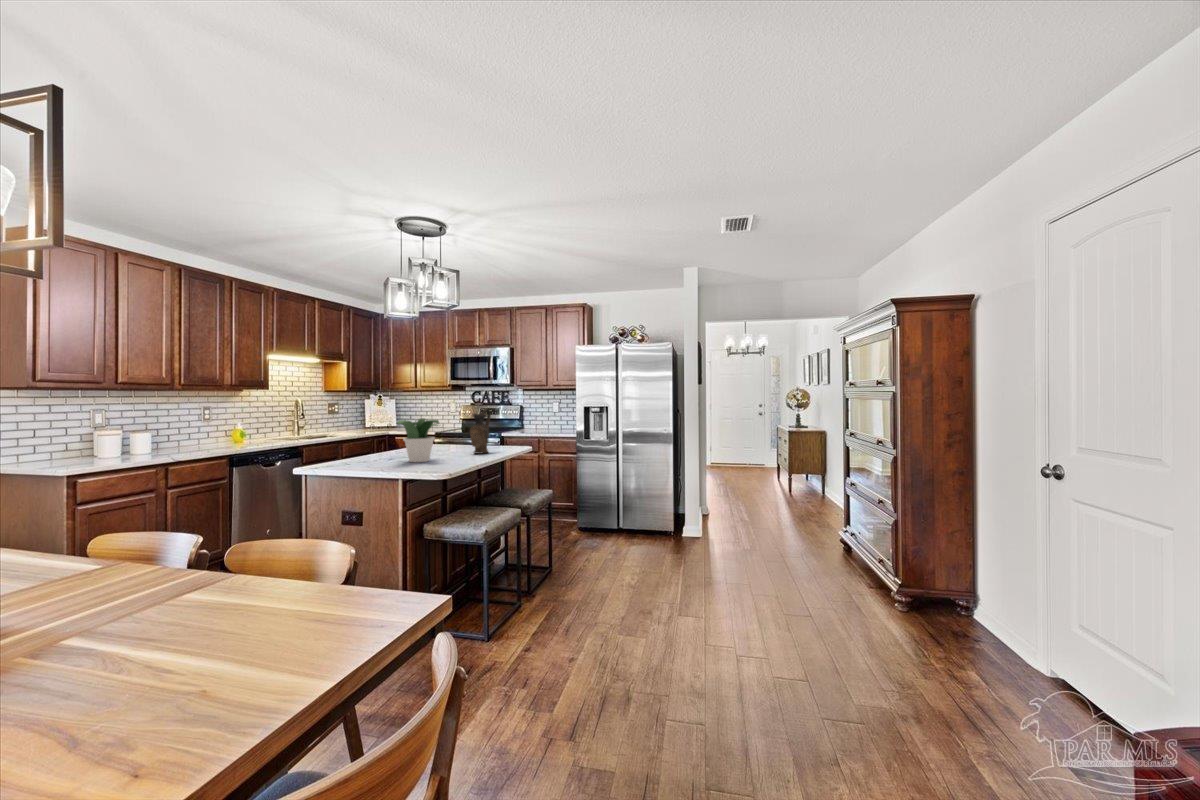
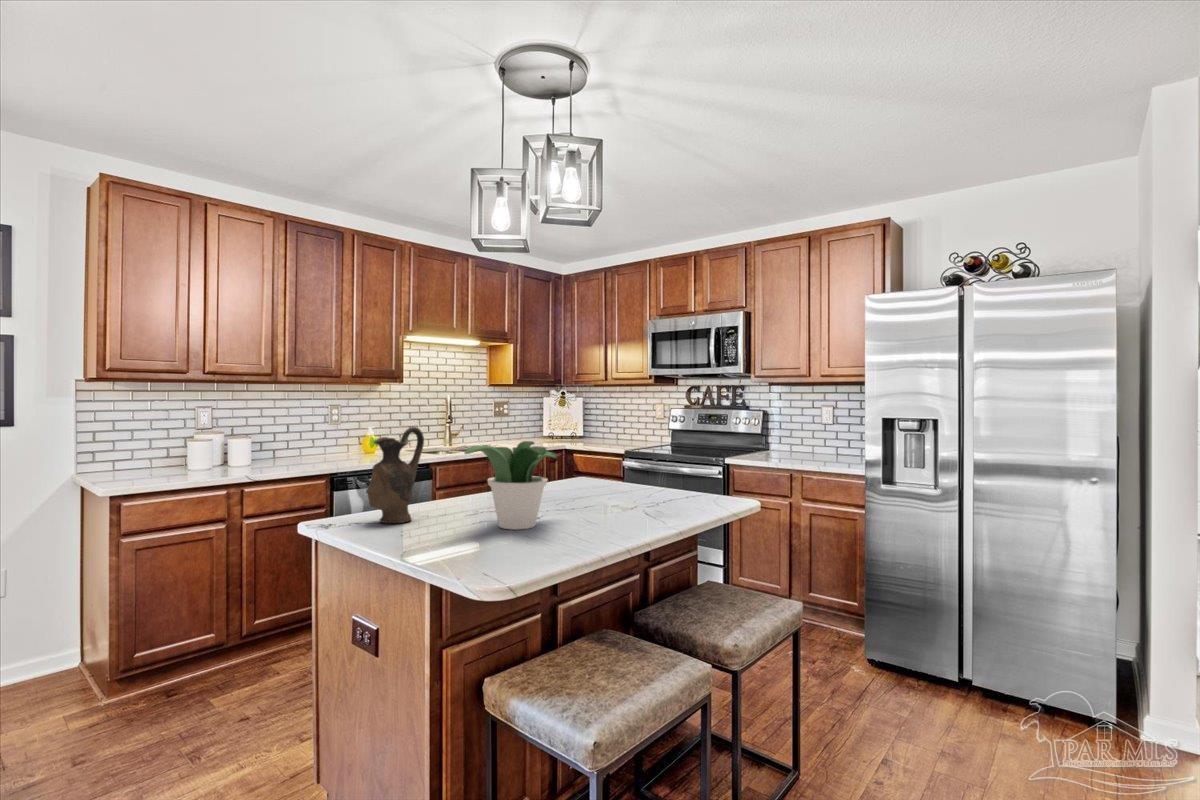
ceramic pitcher: present [470,408,491,454] -> present [366,427,424,523]

